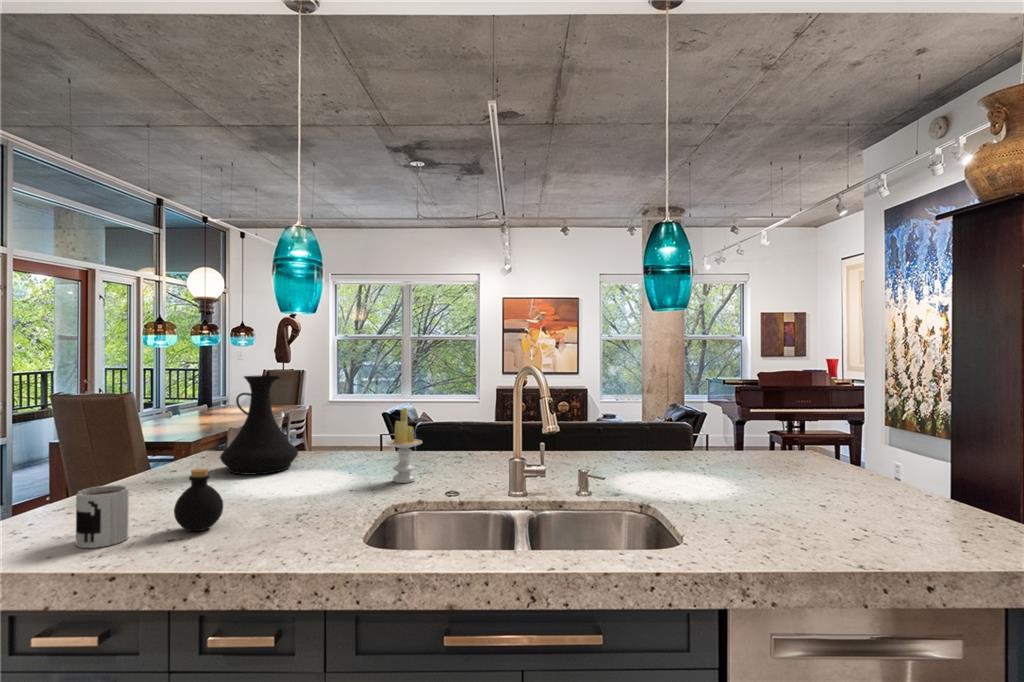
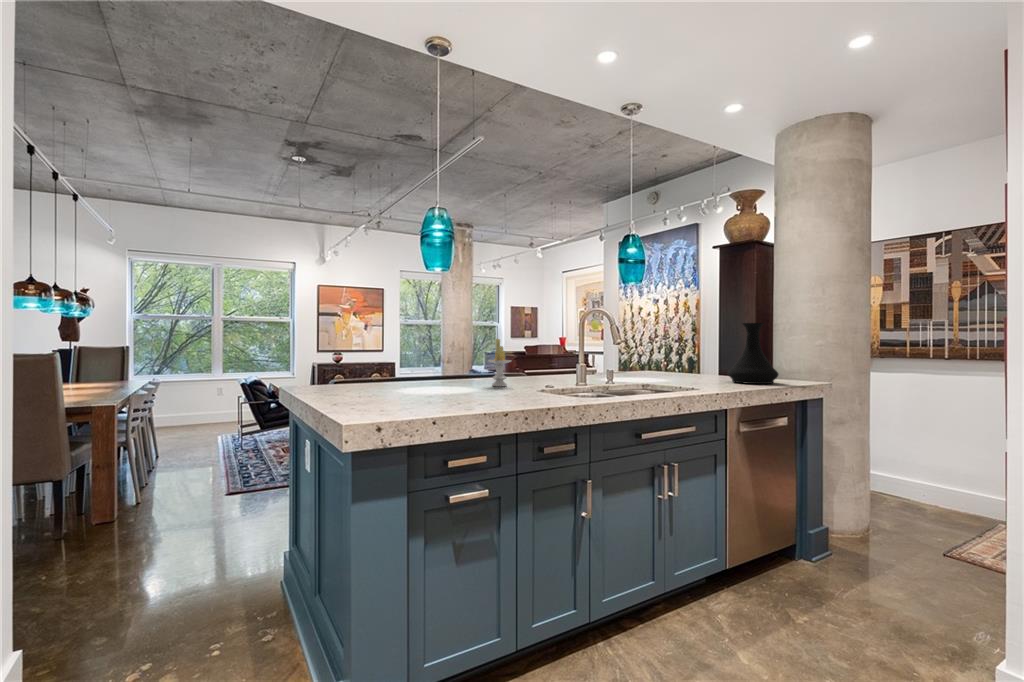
vase: present [220,375,298,475] -> present [728,323,778,384]
bottle: present [174,468,223,531] -> none [461,362,490,401]
mug: present [76,485,129,548] -> none [419,372,458,409]

